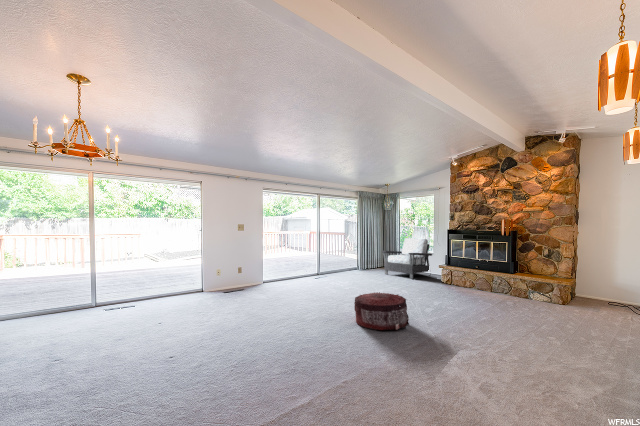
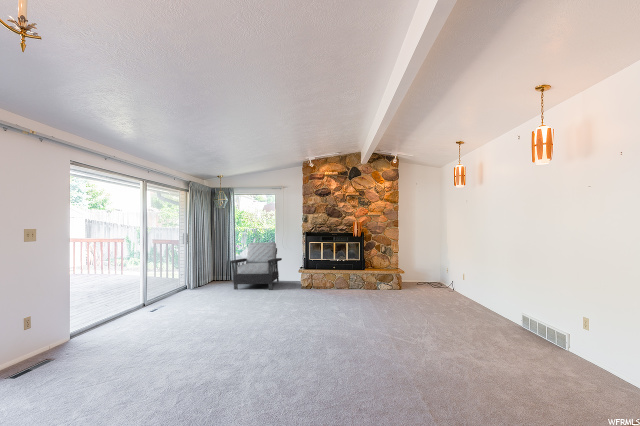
pouf: present [354,292,409,330] -> none [325,318,389,372]

